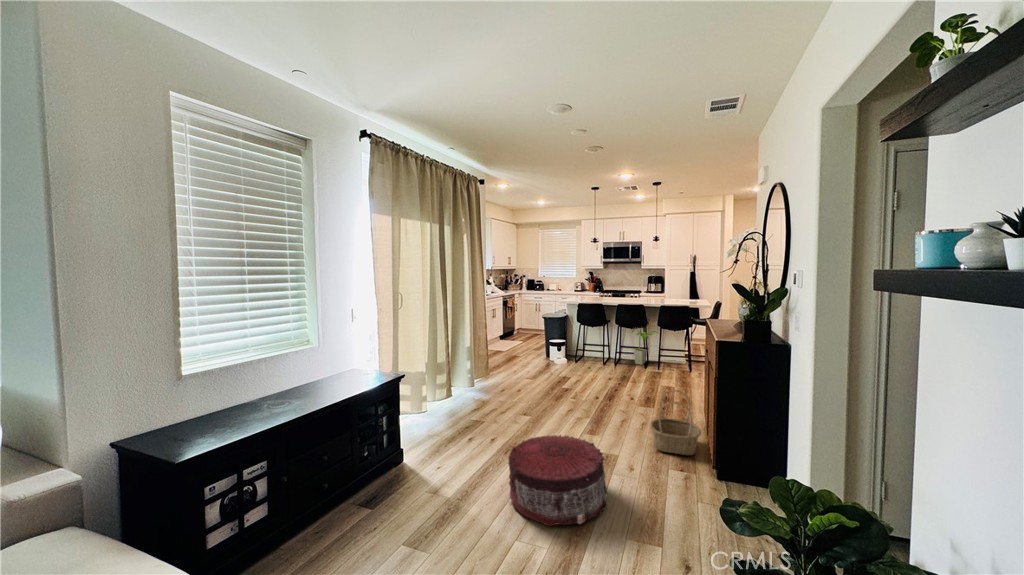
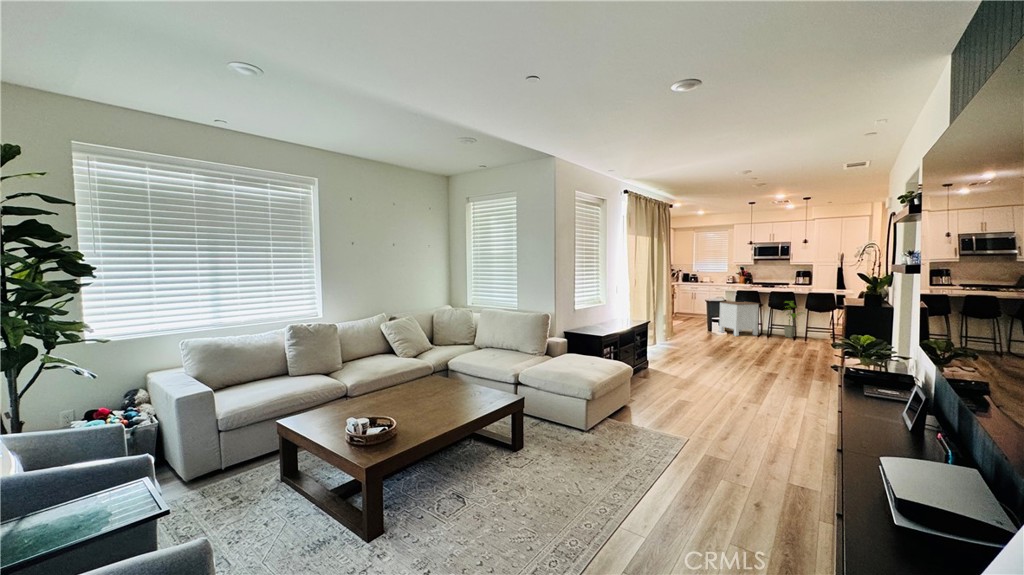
side table: none [558,316,605,366] -> present [719,301,759,336]
basket: present [650,390,701,455] -> none [801,339,837,375]
pouf: present [508,435,607,526] -> none [719,353,778,388]

